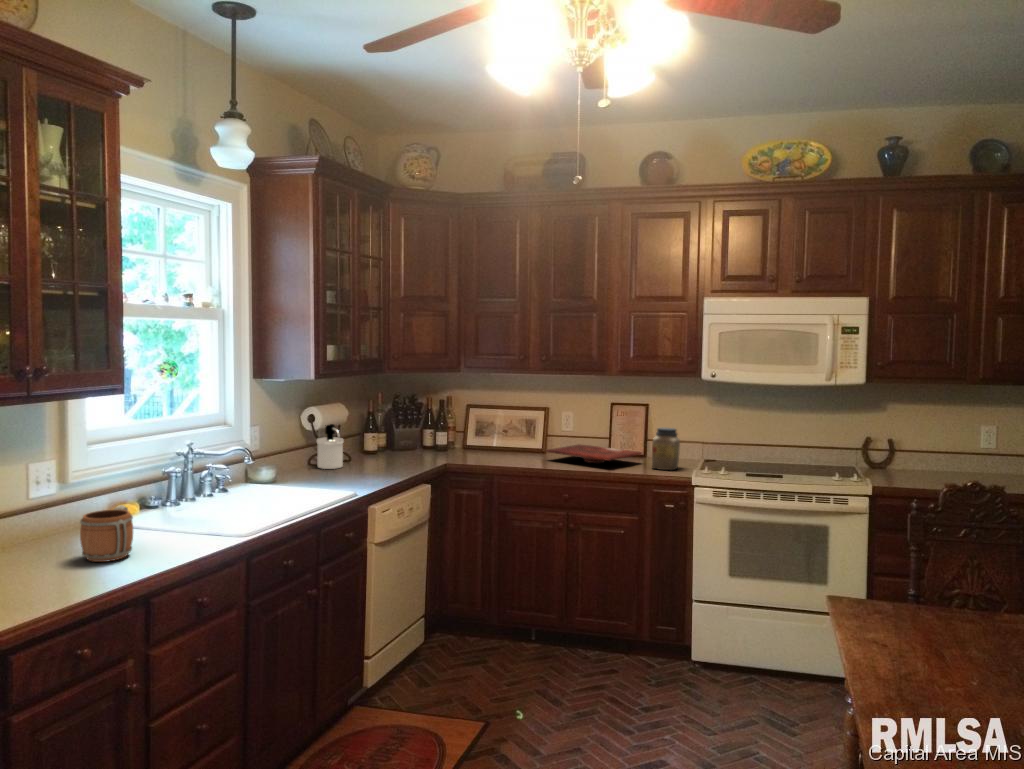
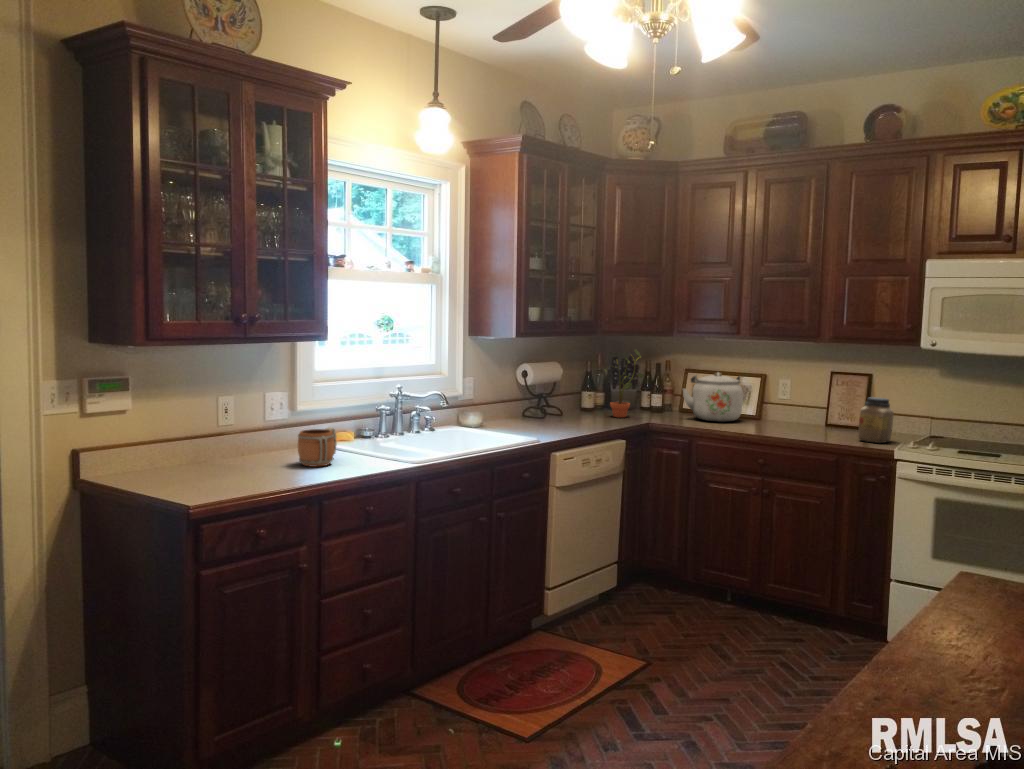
potted plant: none [398,387,439,459] -> present [605,350,644,418]
kettle: none [475,408,532,457] -> present [683,372,743,422]
soap dispenser: present [317,424,344,469] -> none [525,380,549,420]
cutting board: present [546,445,642,463] -> none [750,413,855,432]

